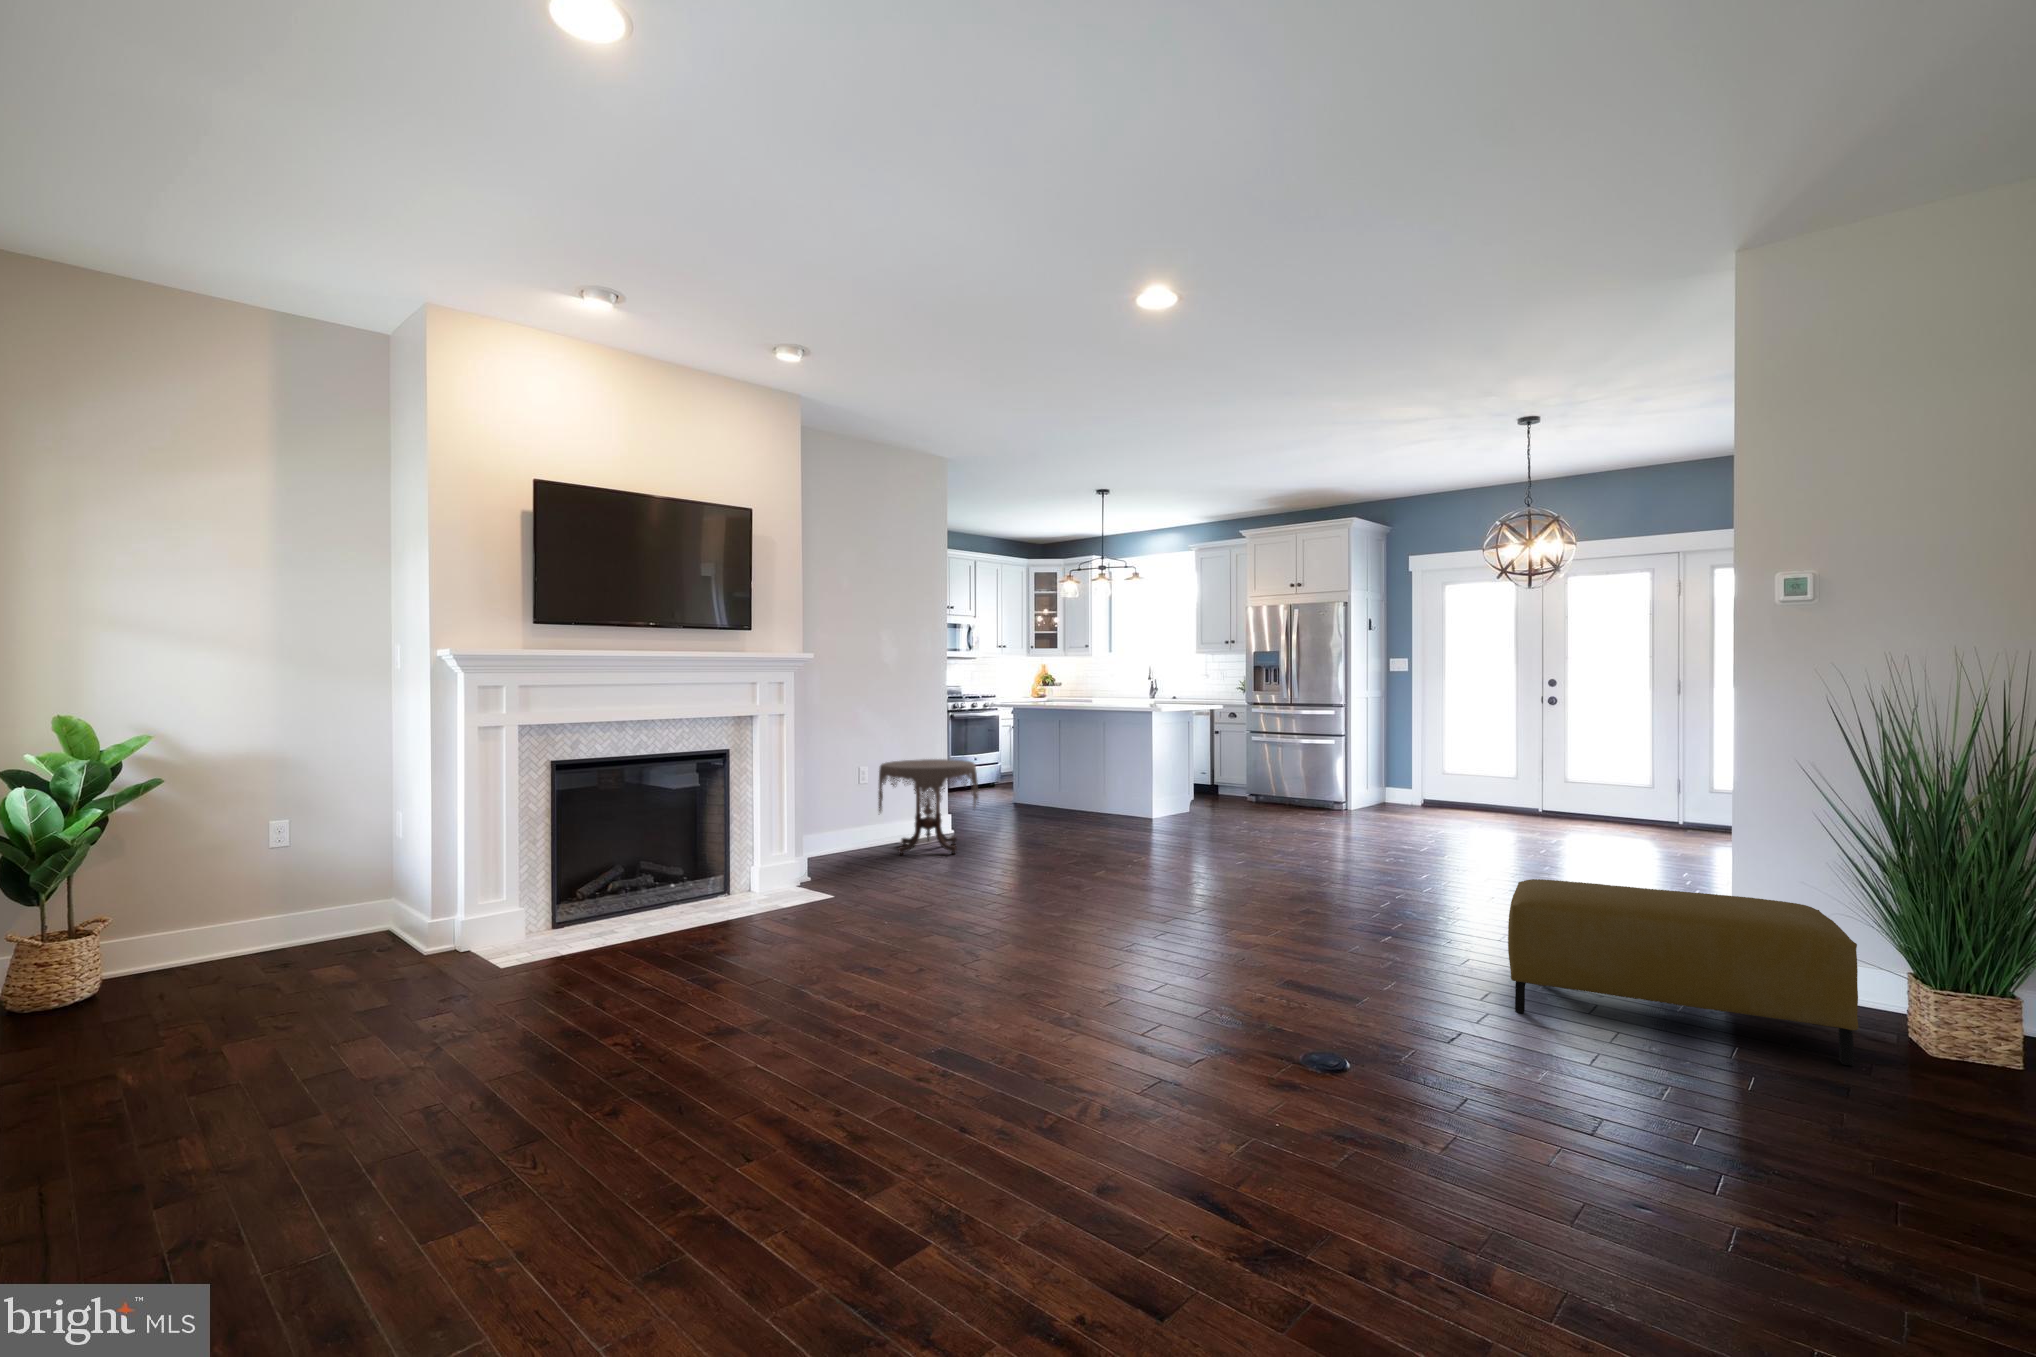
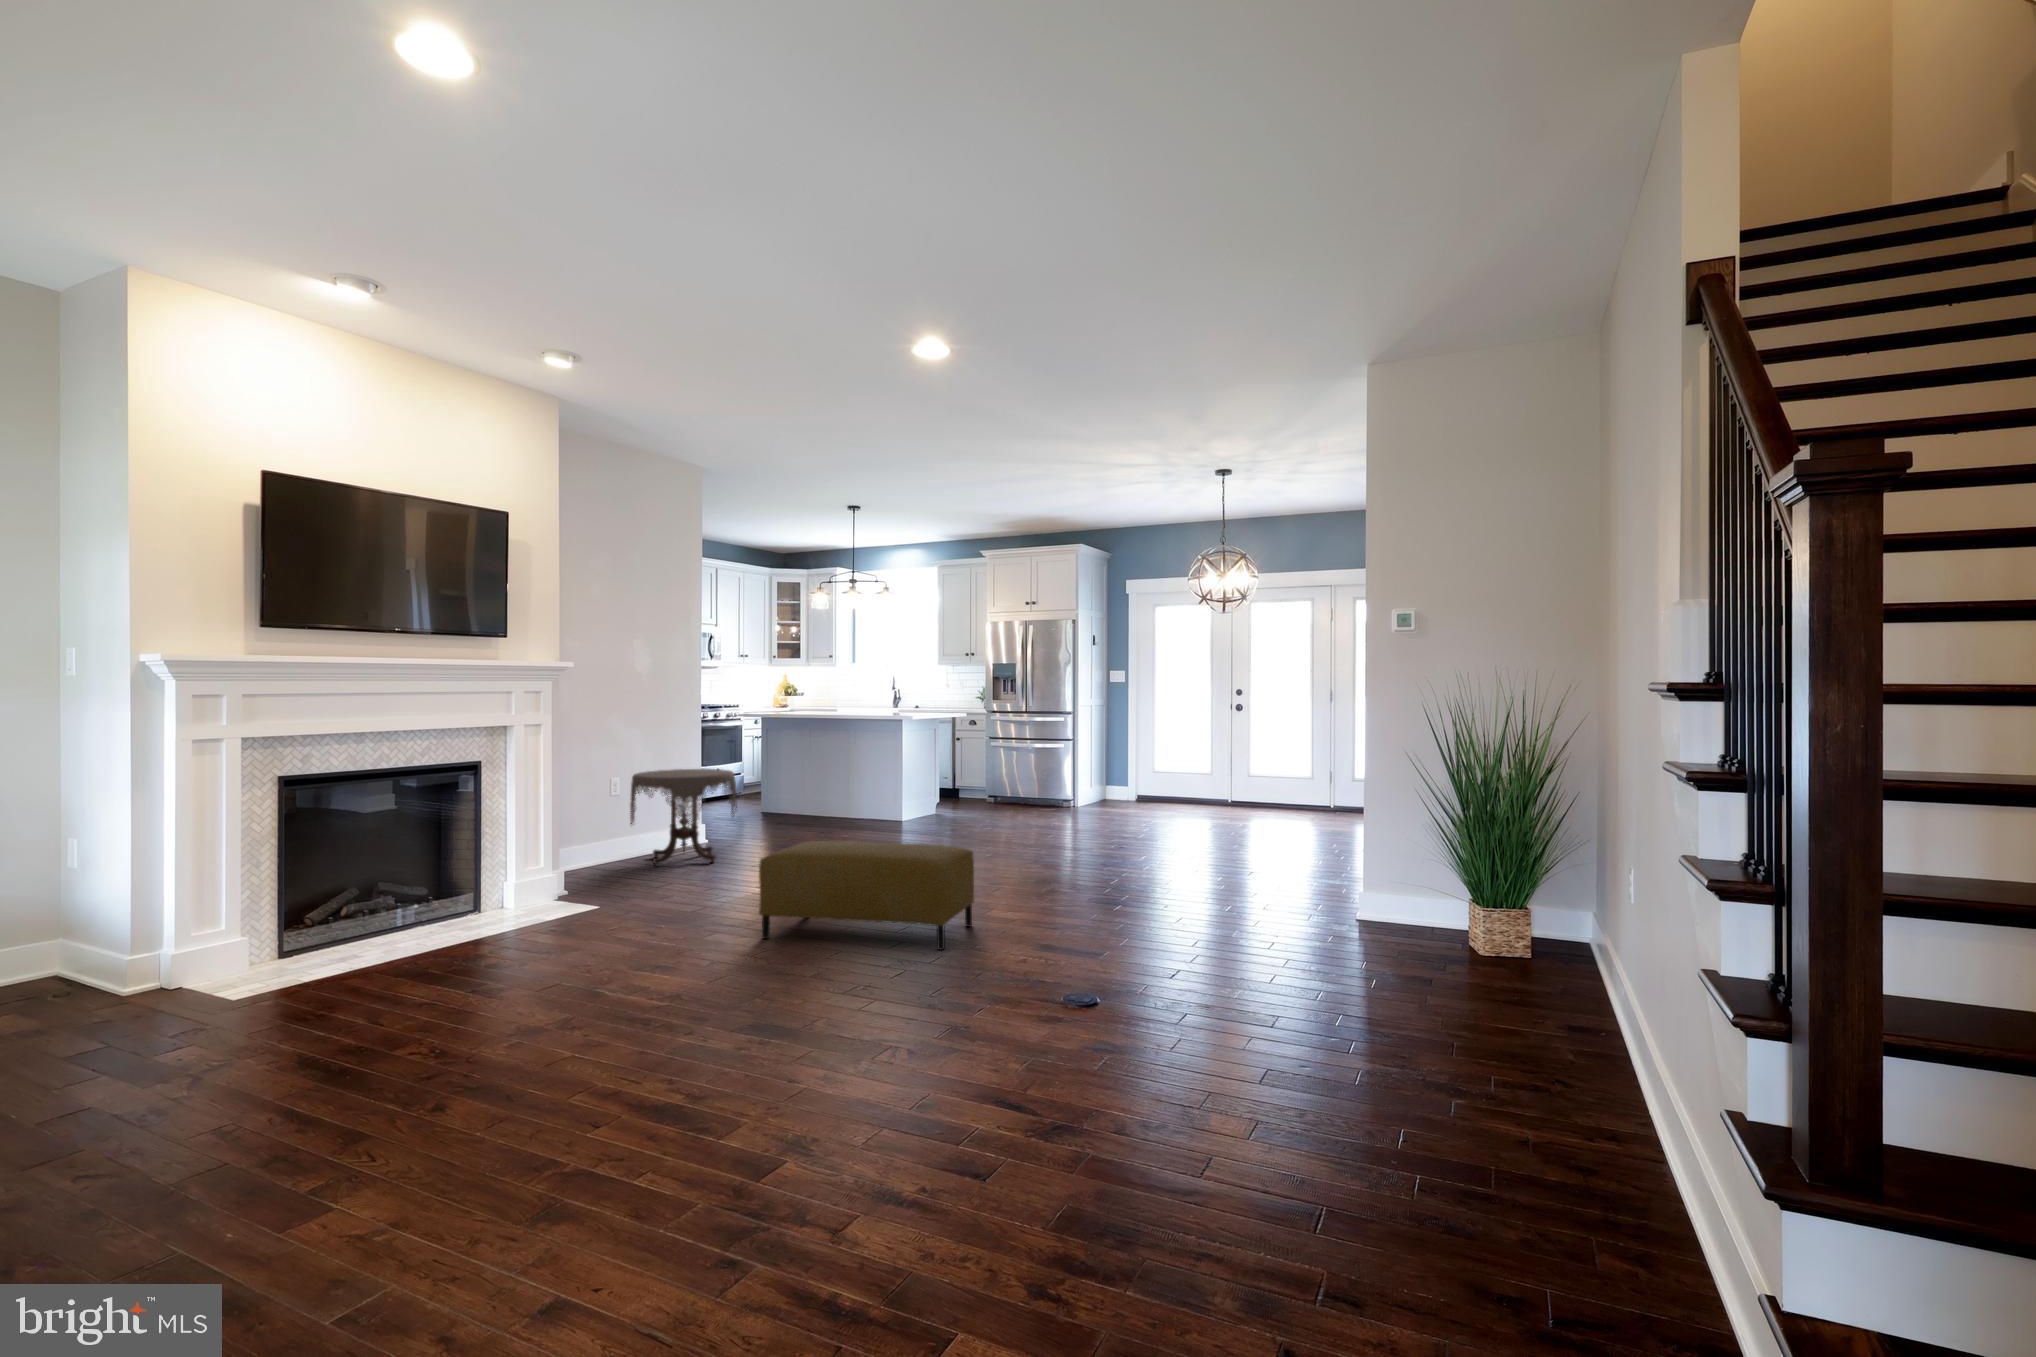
ottoman: present [1508,879,1858,1066] -> present [759,841,974,950]

